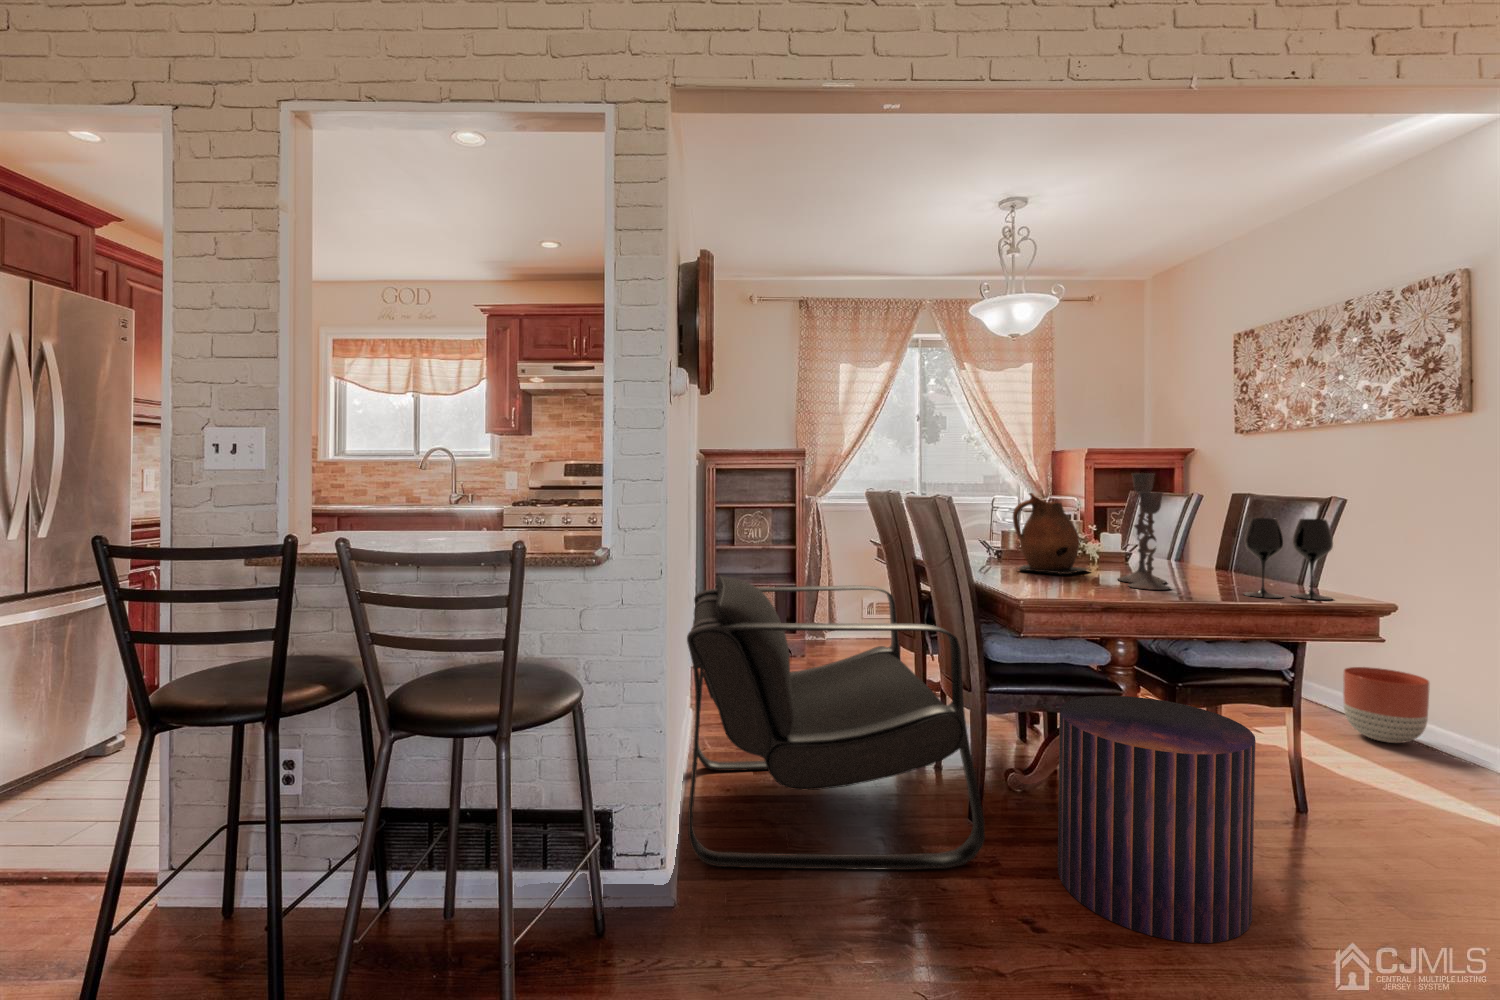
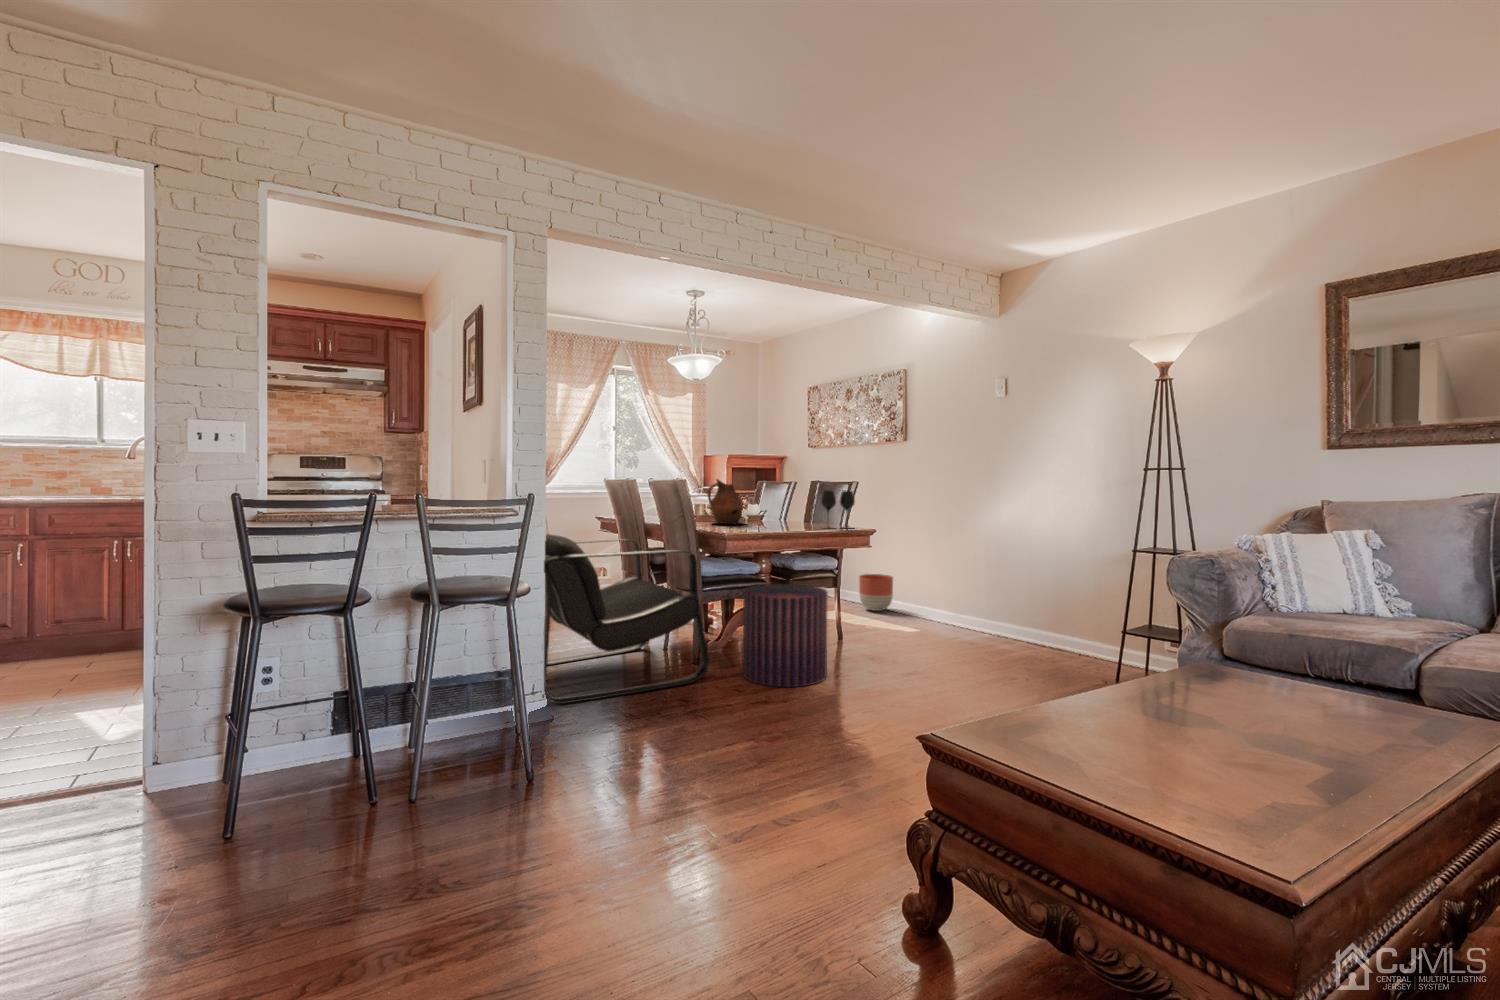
candlestick: present [1118,473,1170,590] -> none [763,468,790,528]

